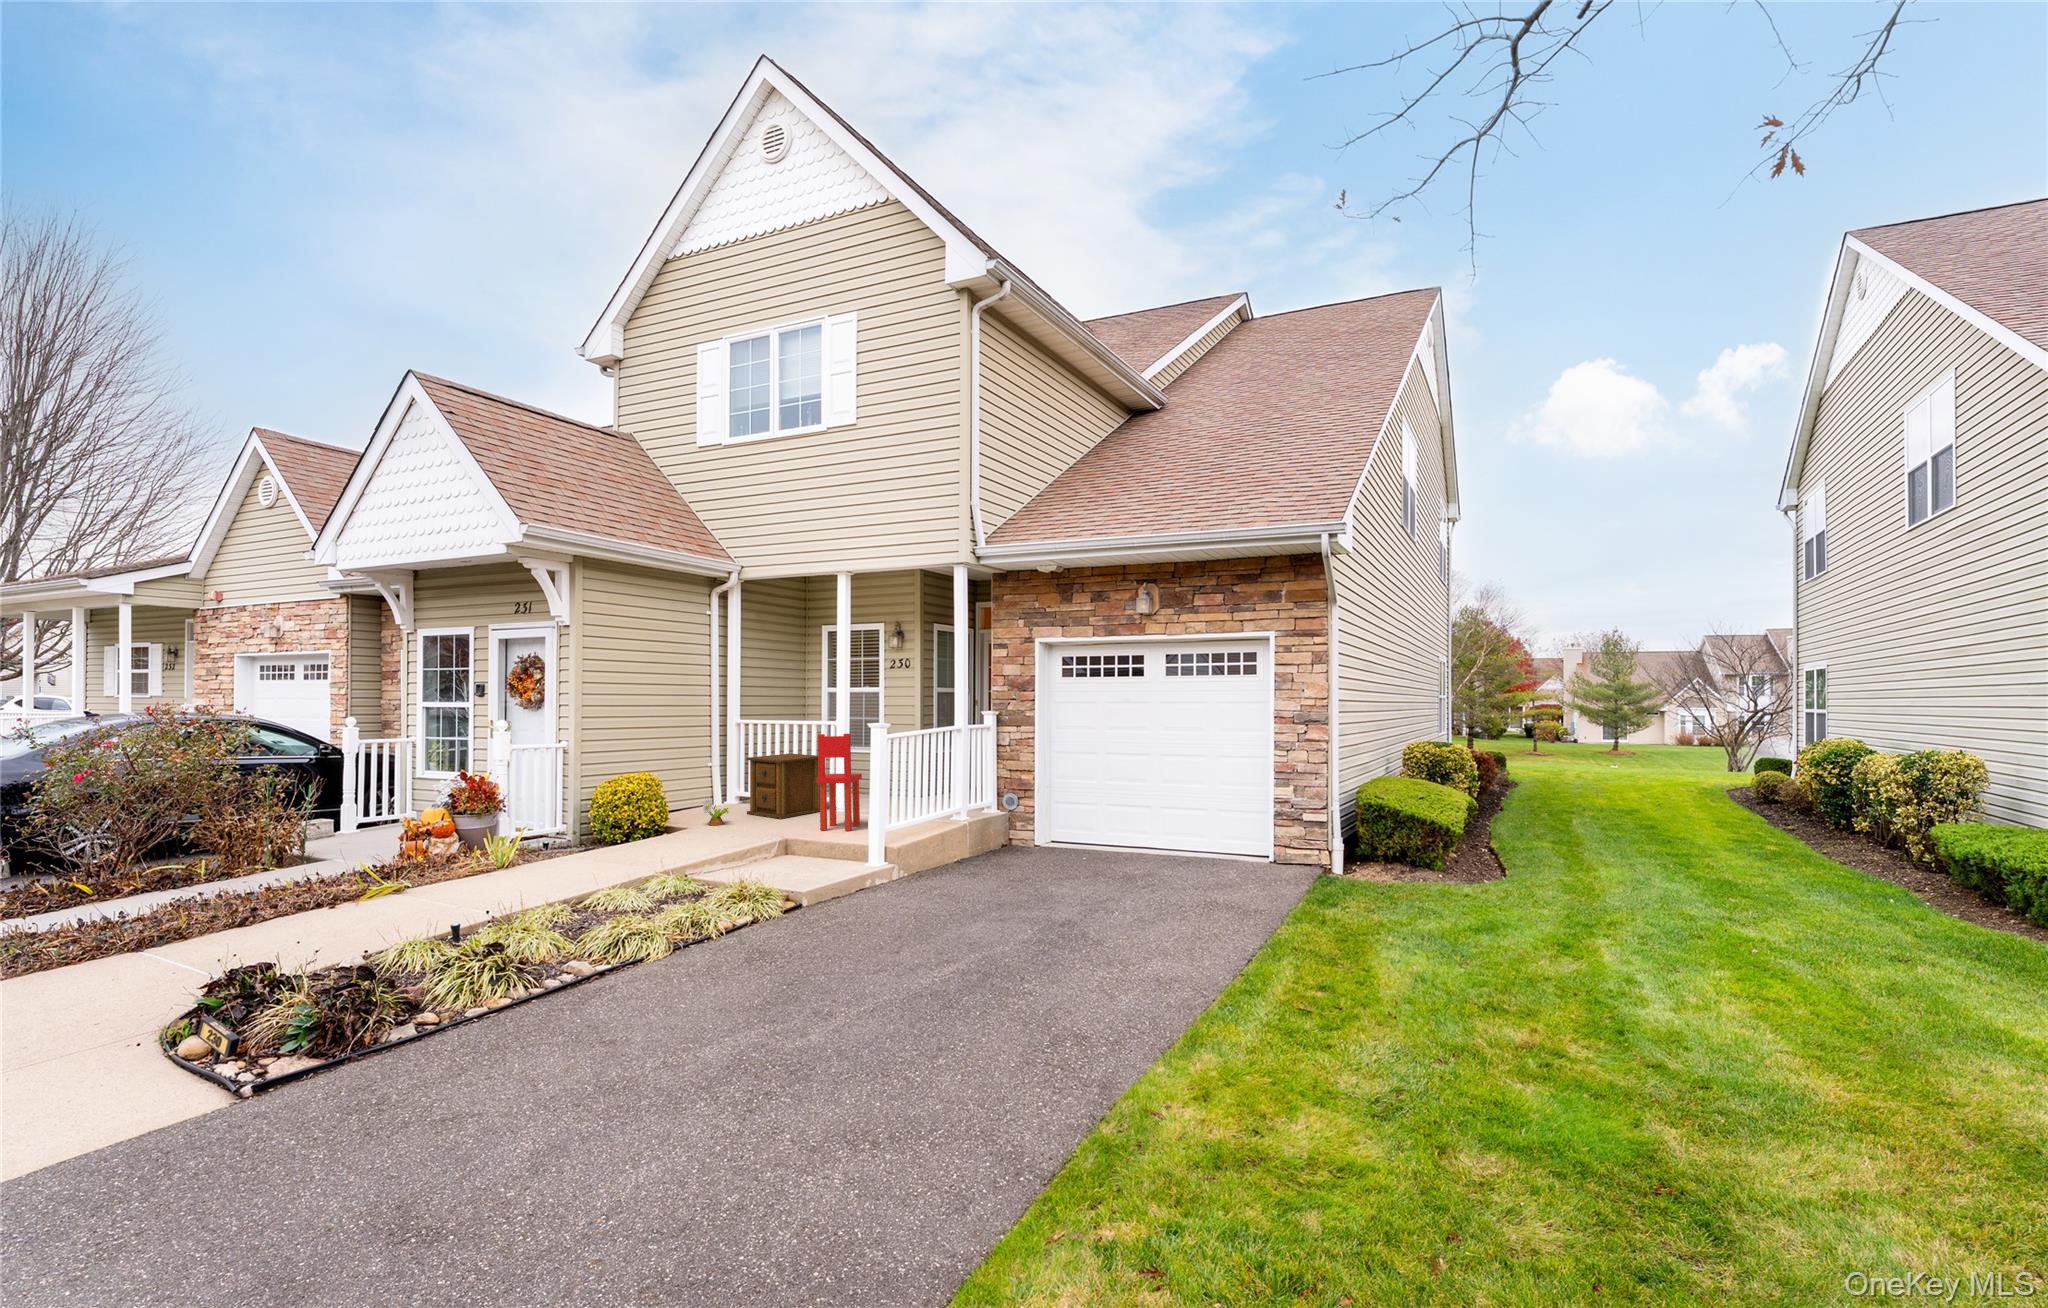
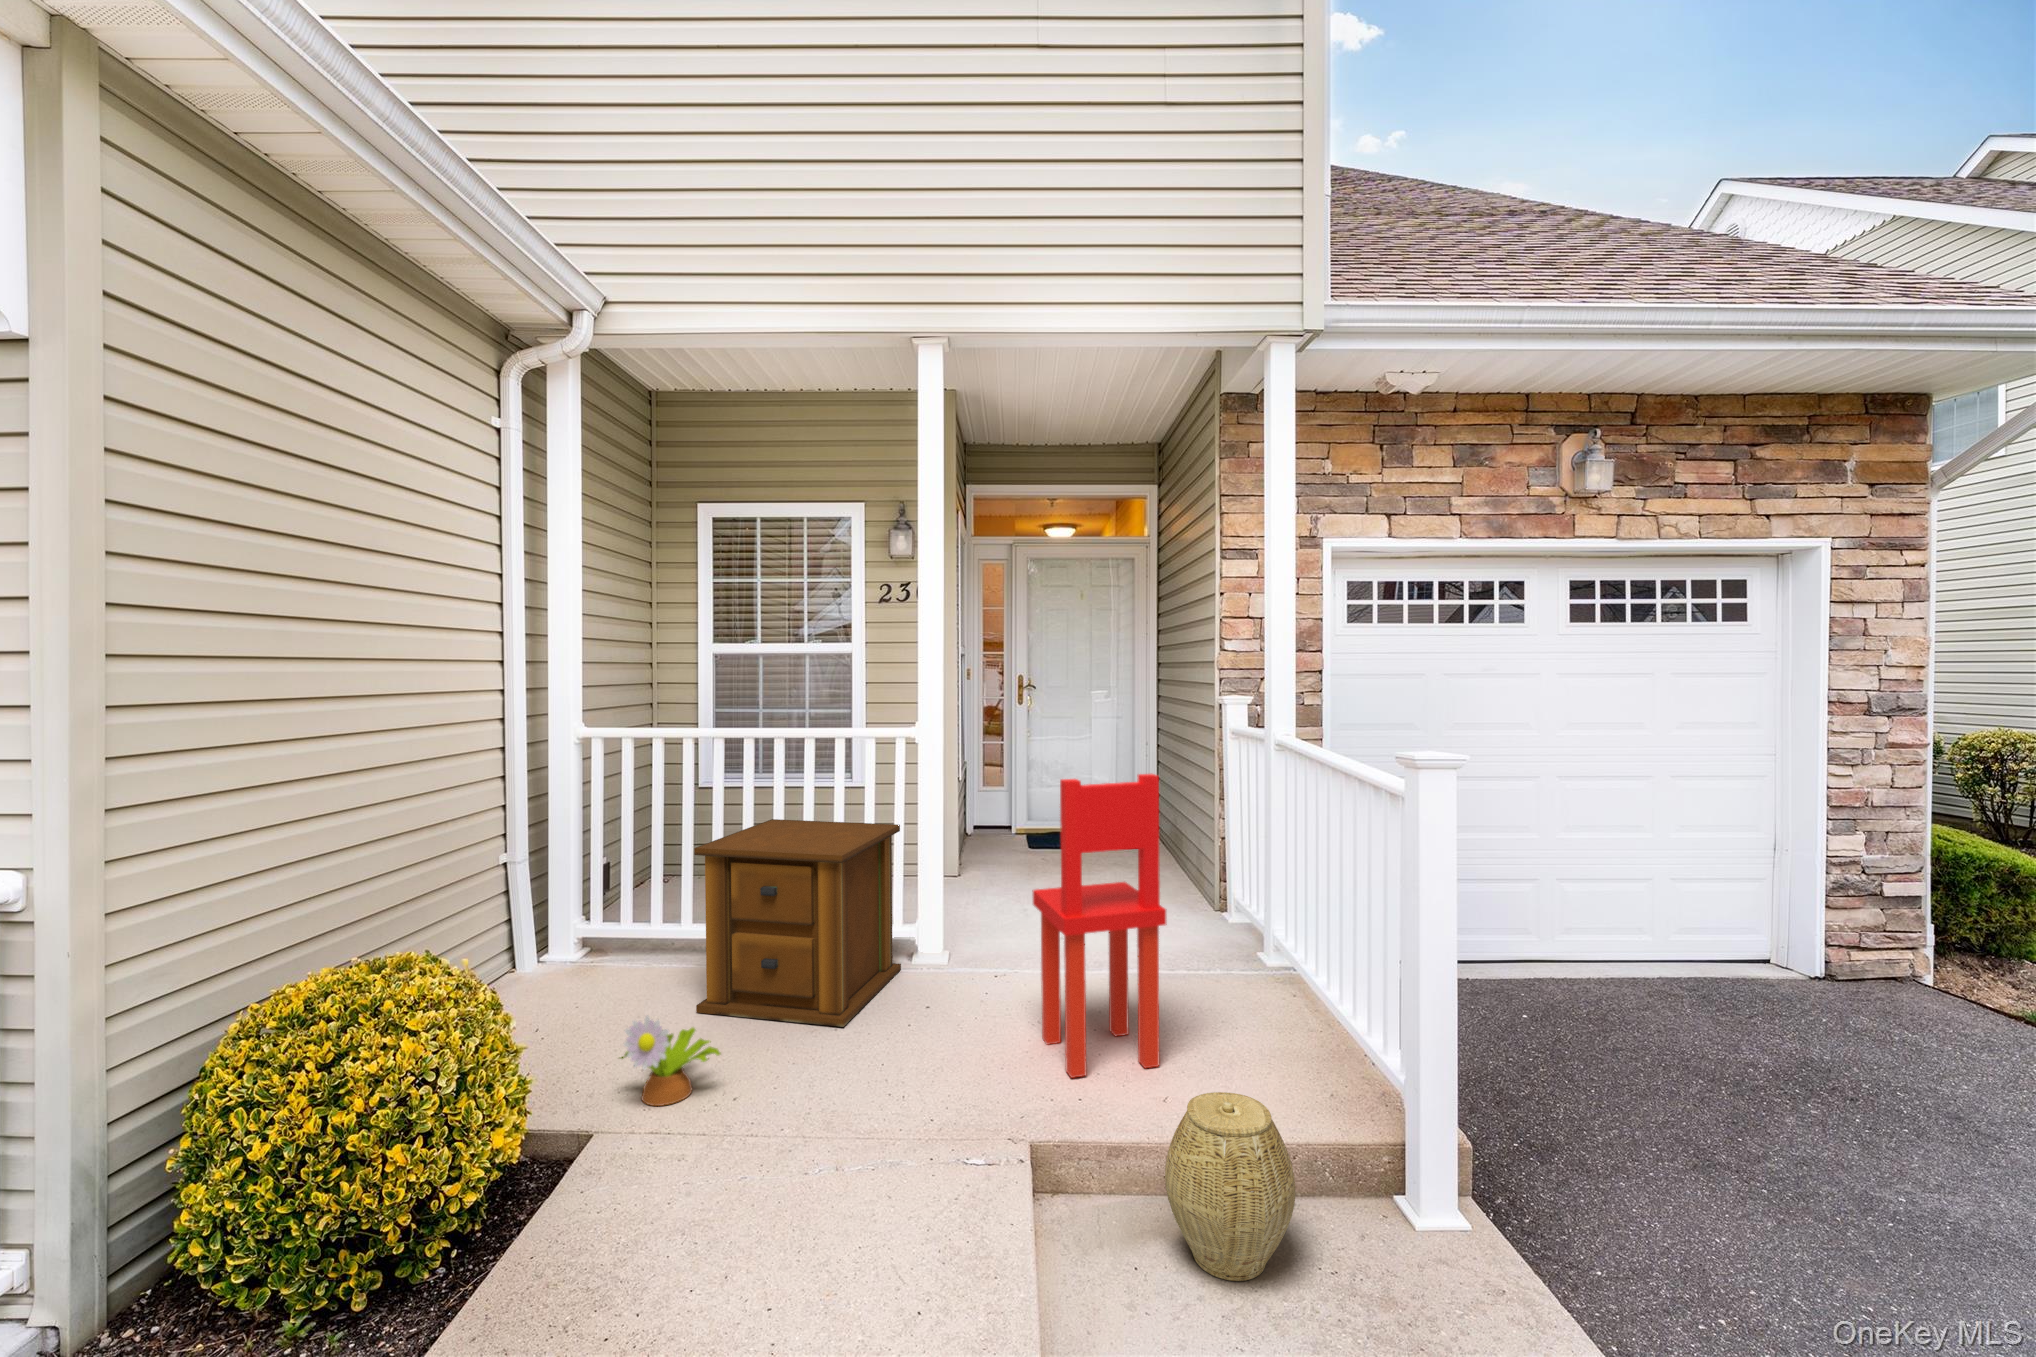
woven basket: none [795,820,831,865] -> present [1165,1092,1296,1281]

